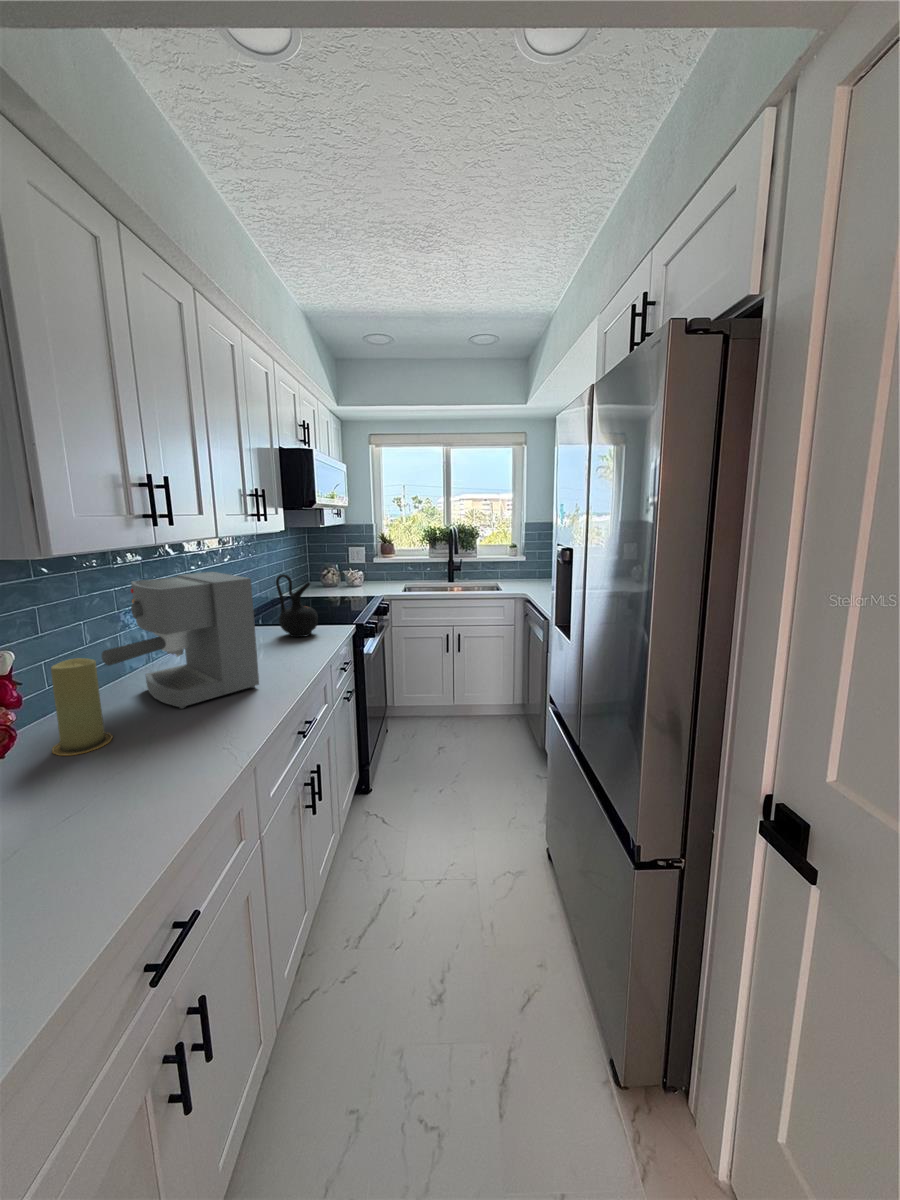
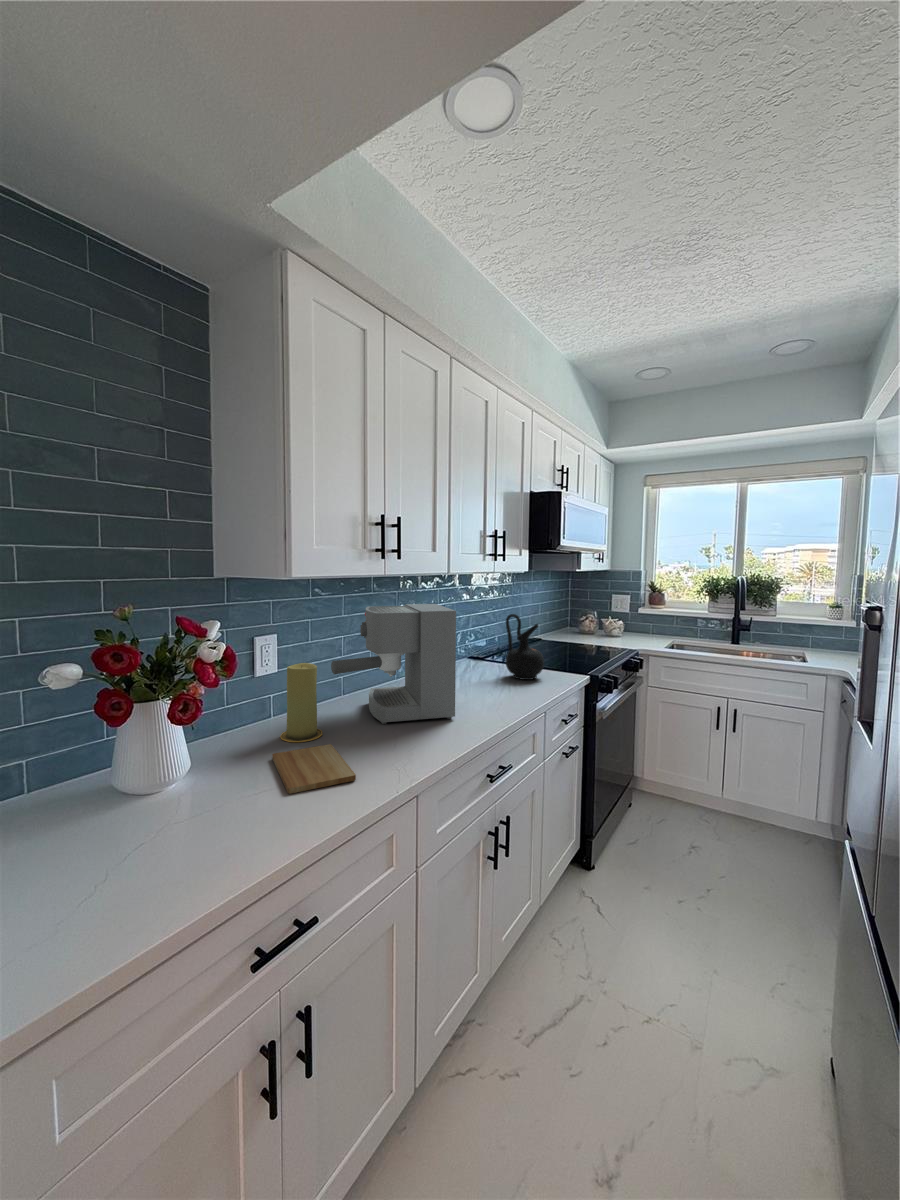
cutting board: none [64,744,197,808] -> present [272,744,356,794]

